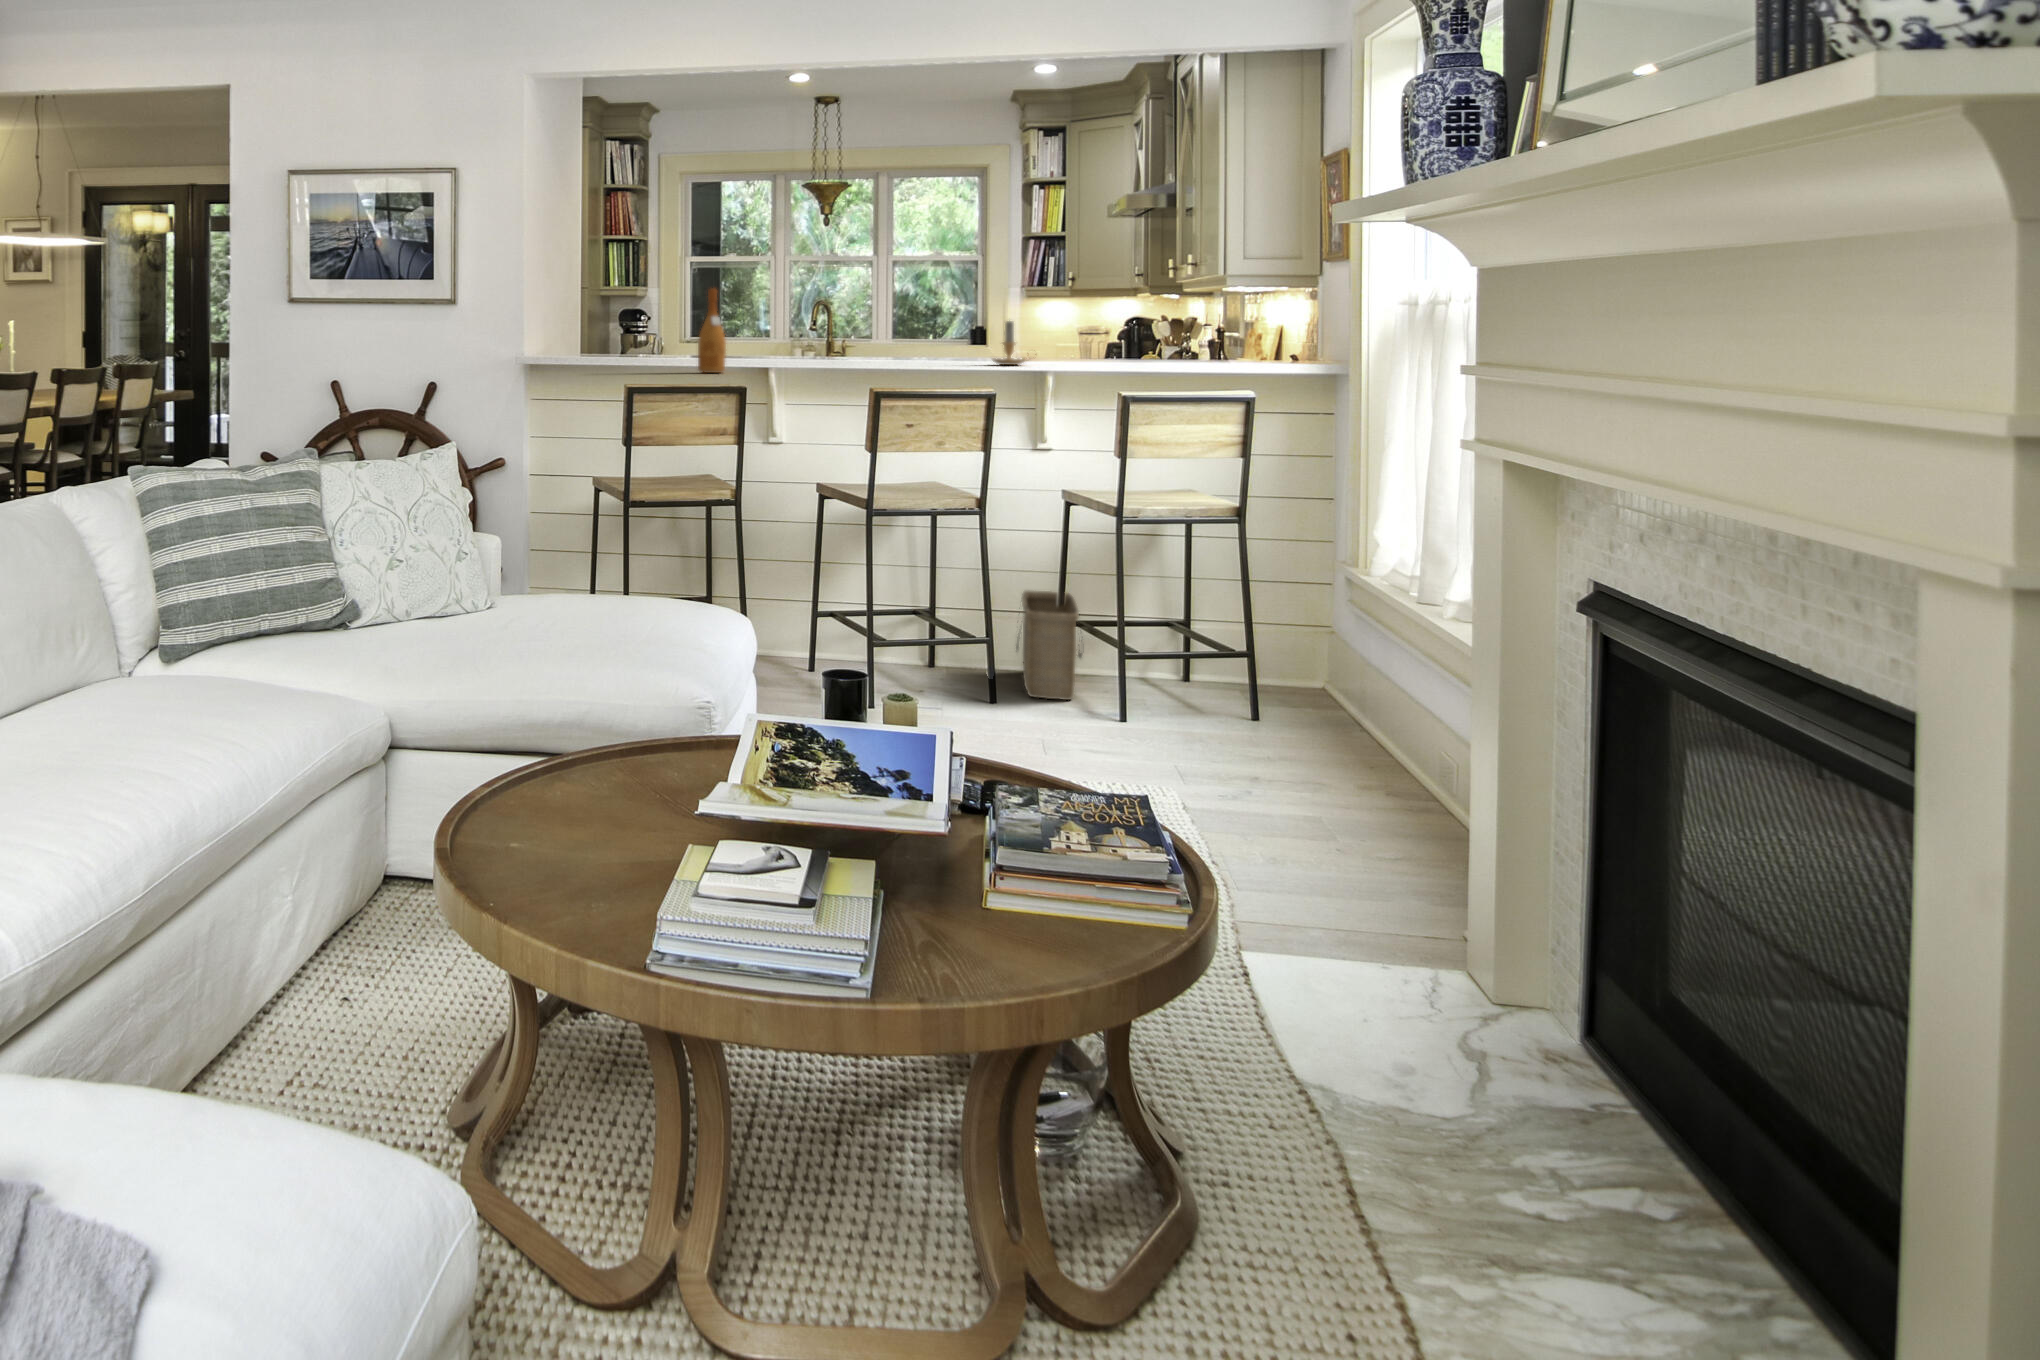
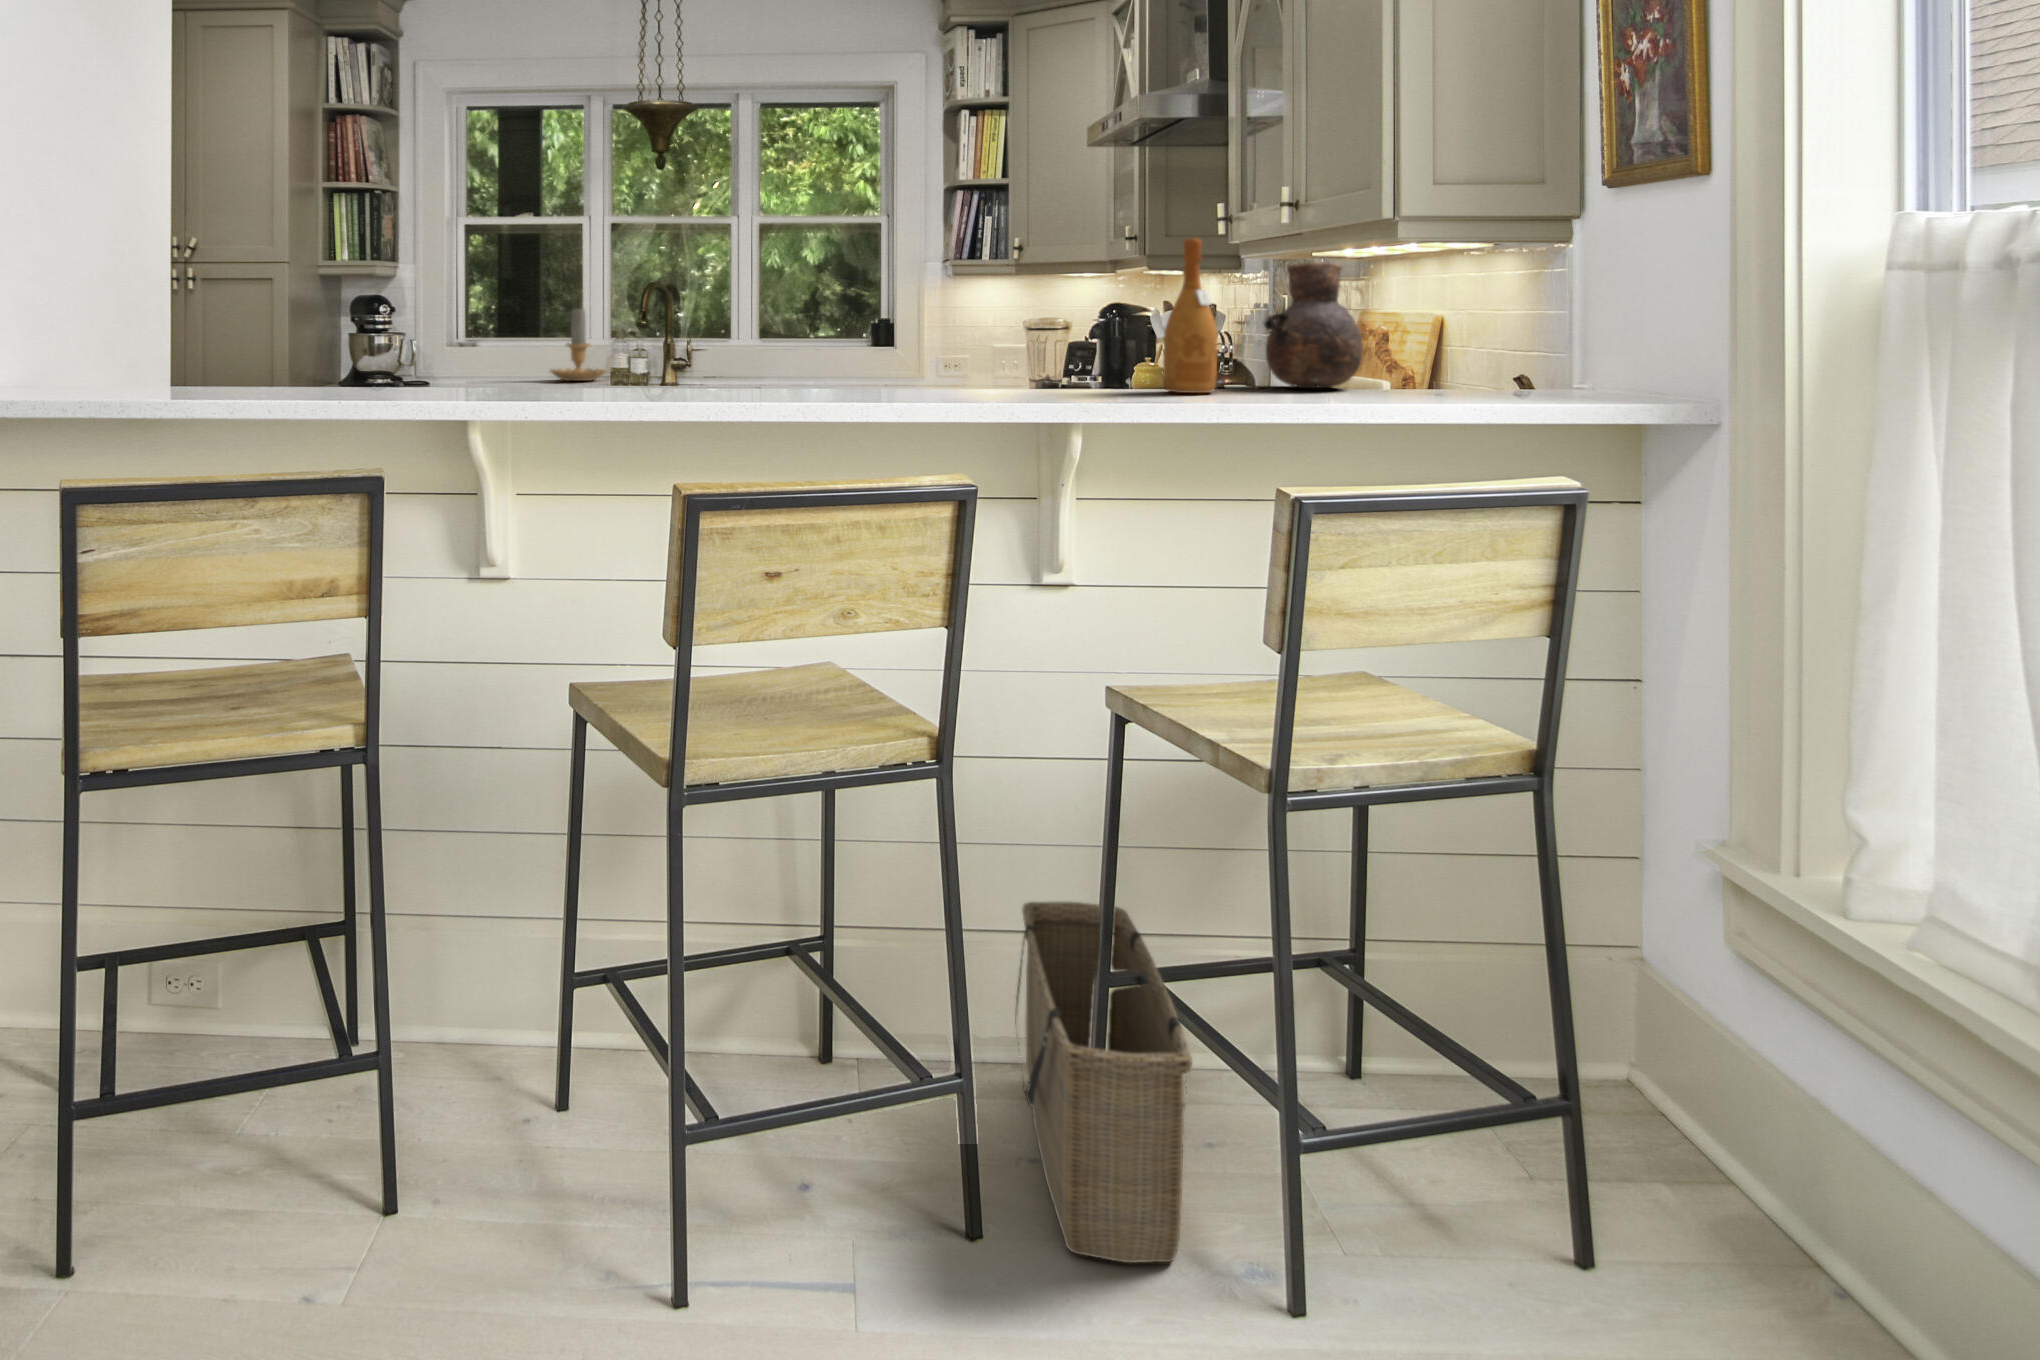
wine bottle: present [698,288,726,373] -> present [1163,238,1218,393]
vase: none [1173,299,1224,365] -> present [1264,262,1363,388]
candle: present [992,321,1036,365] -> present [551,309,621,381]

